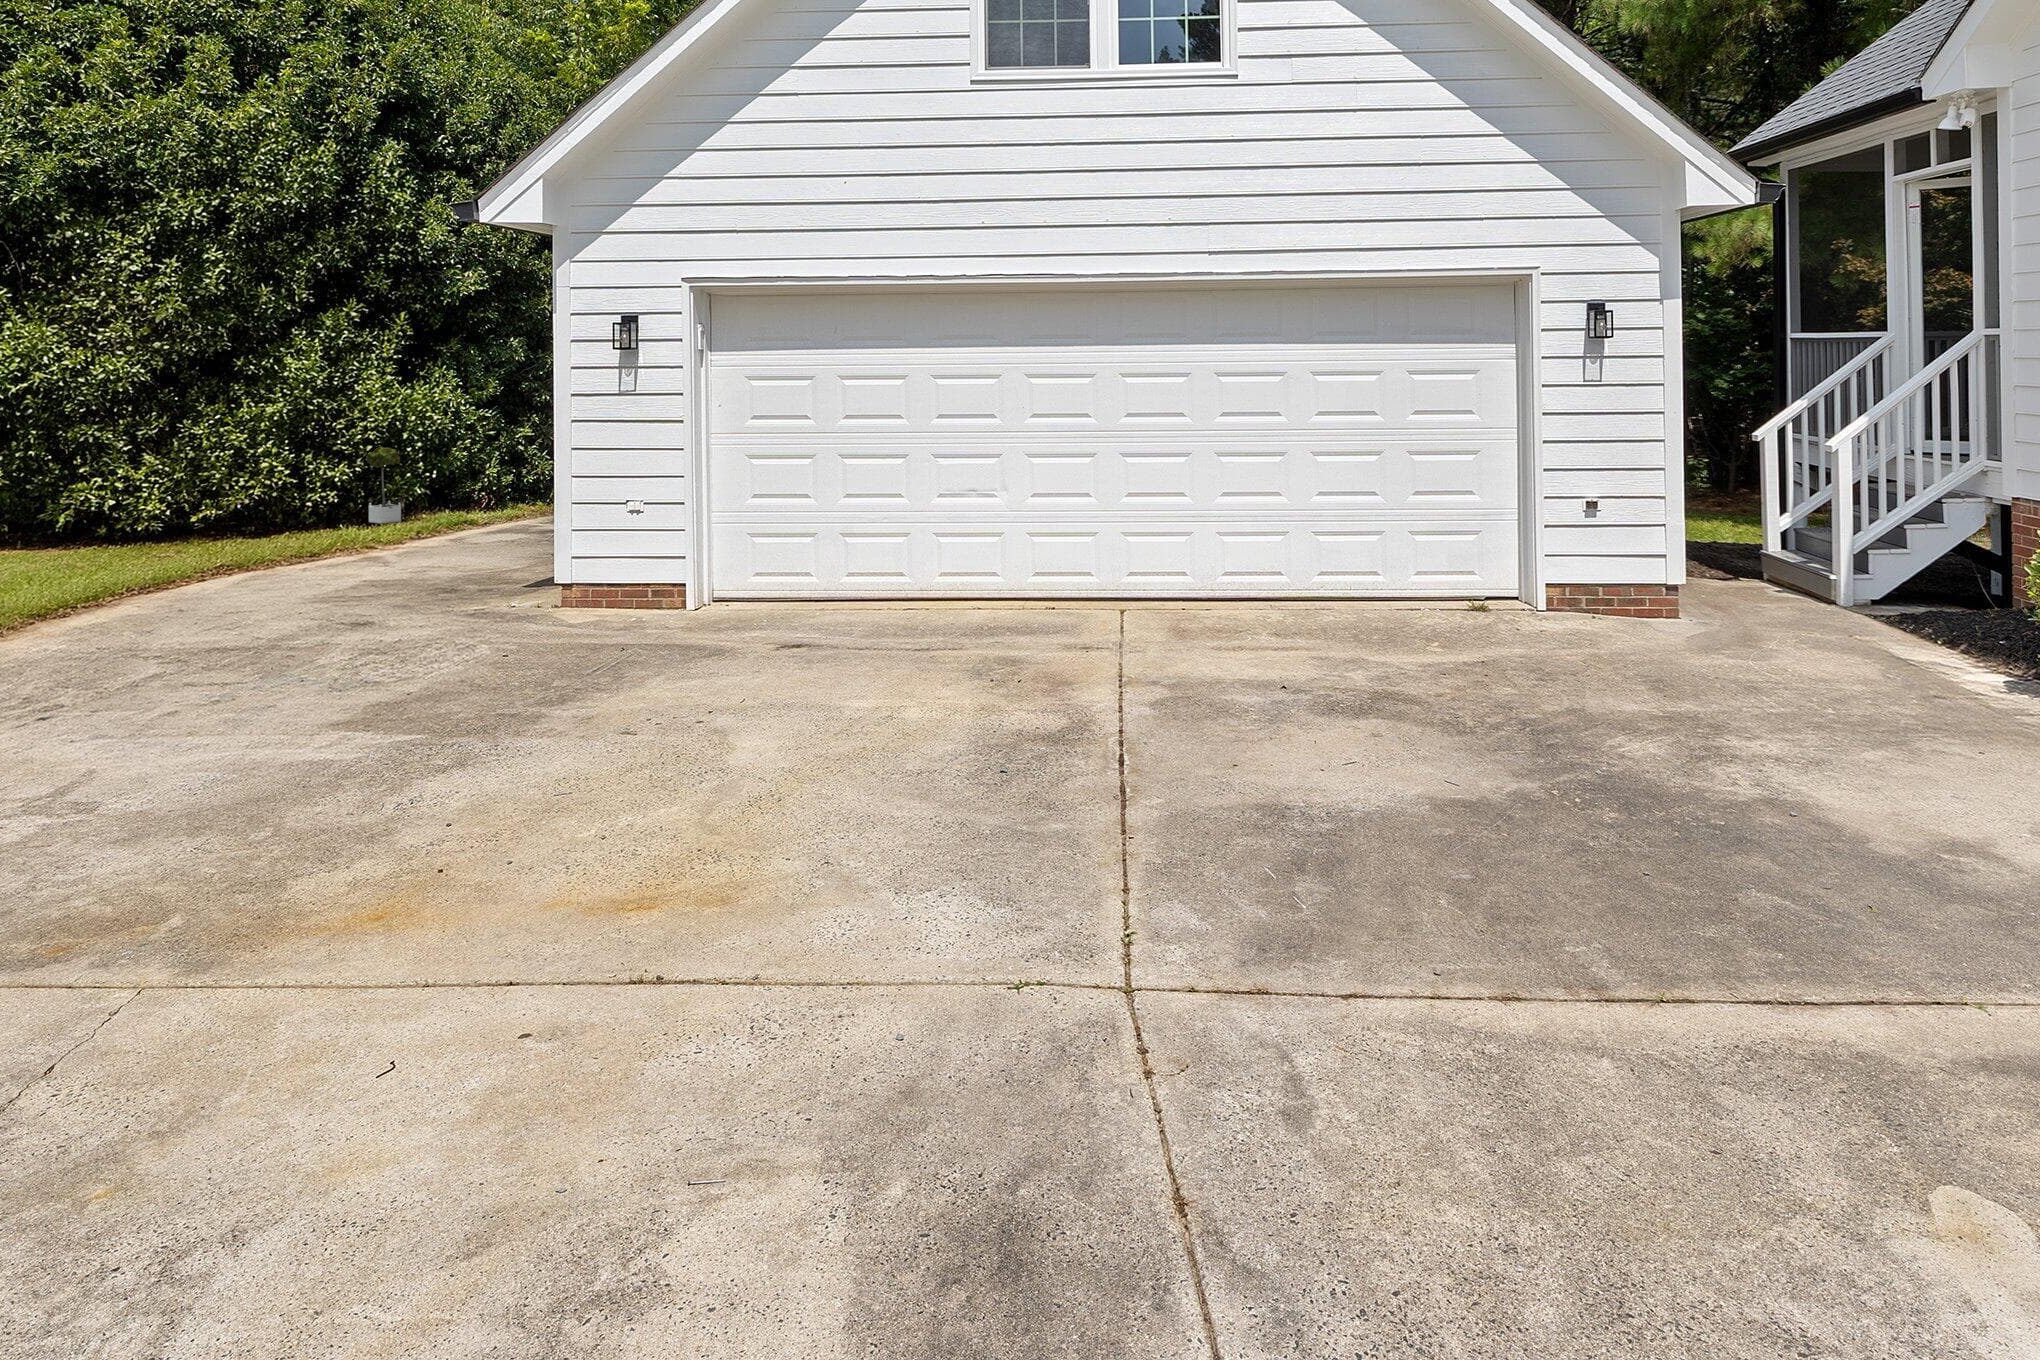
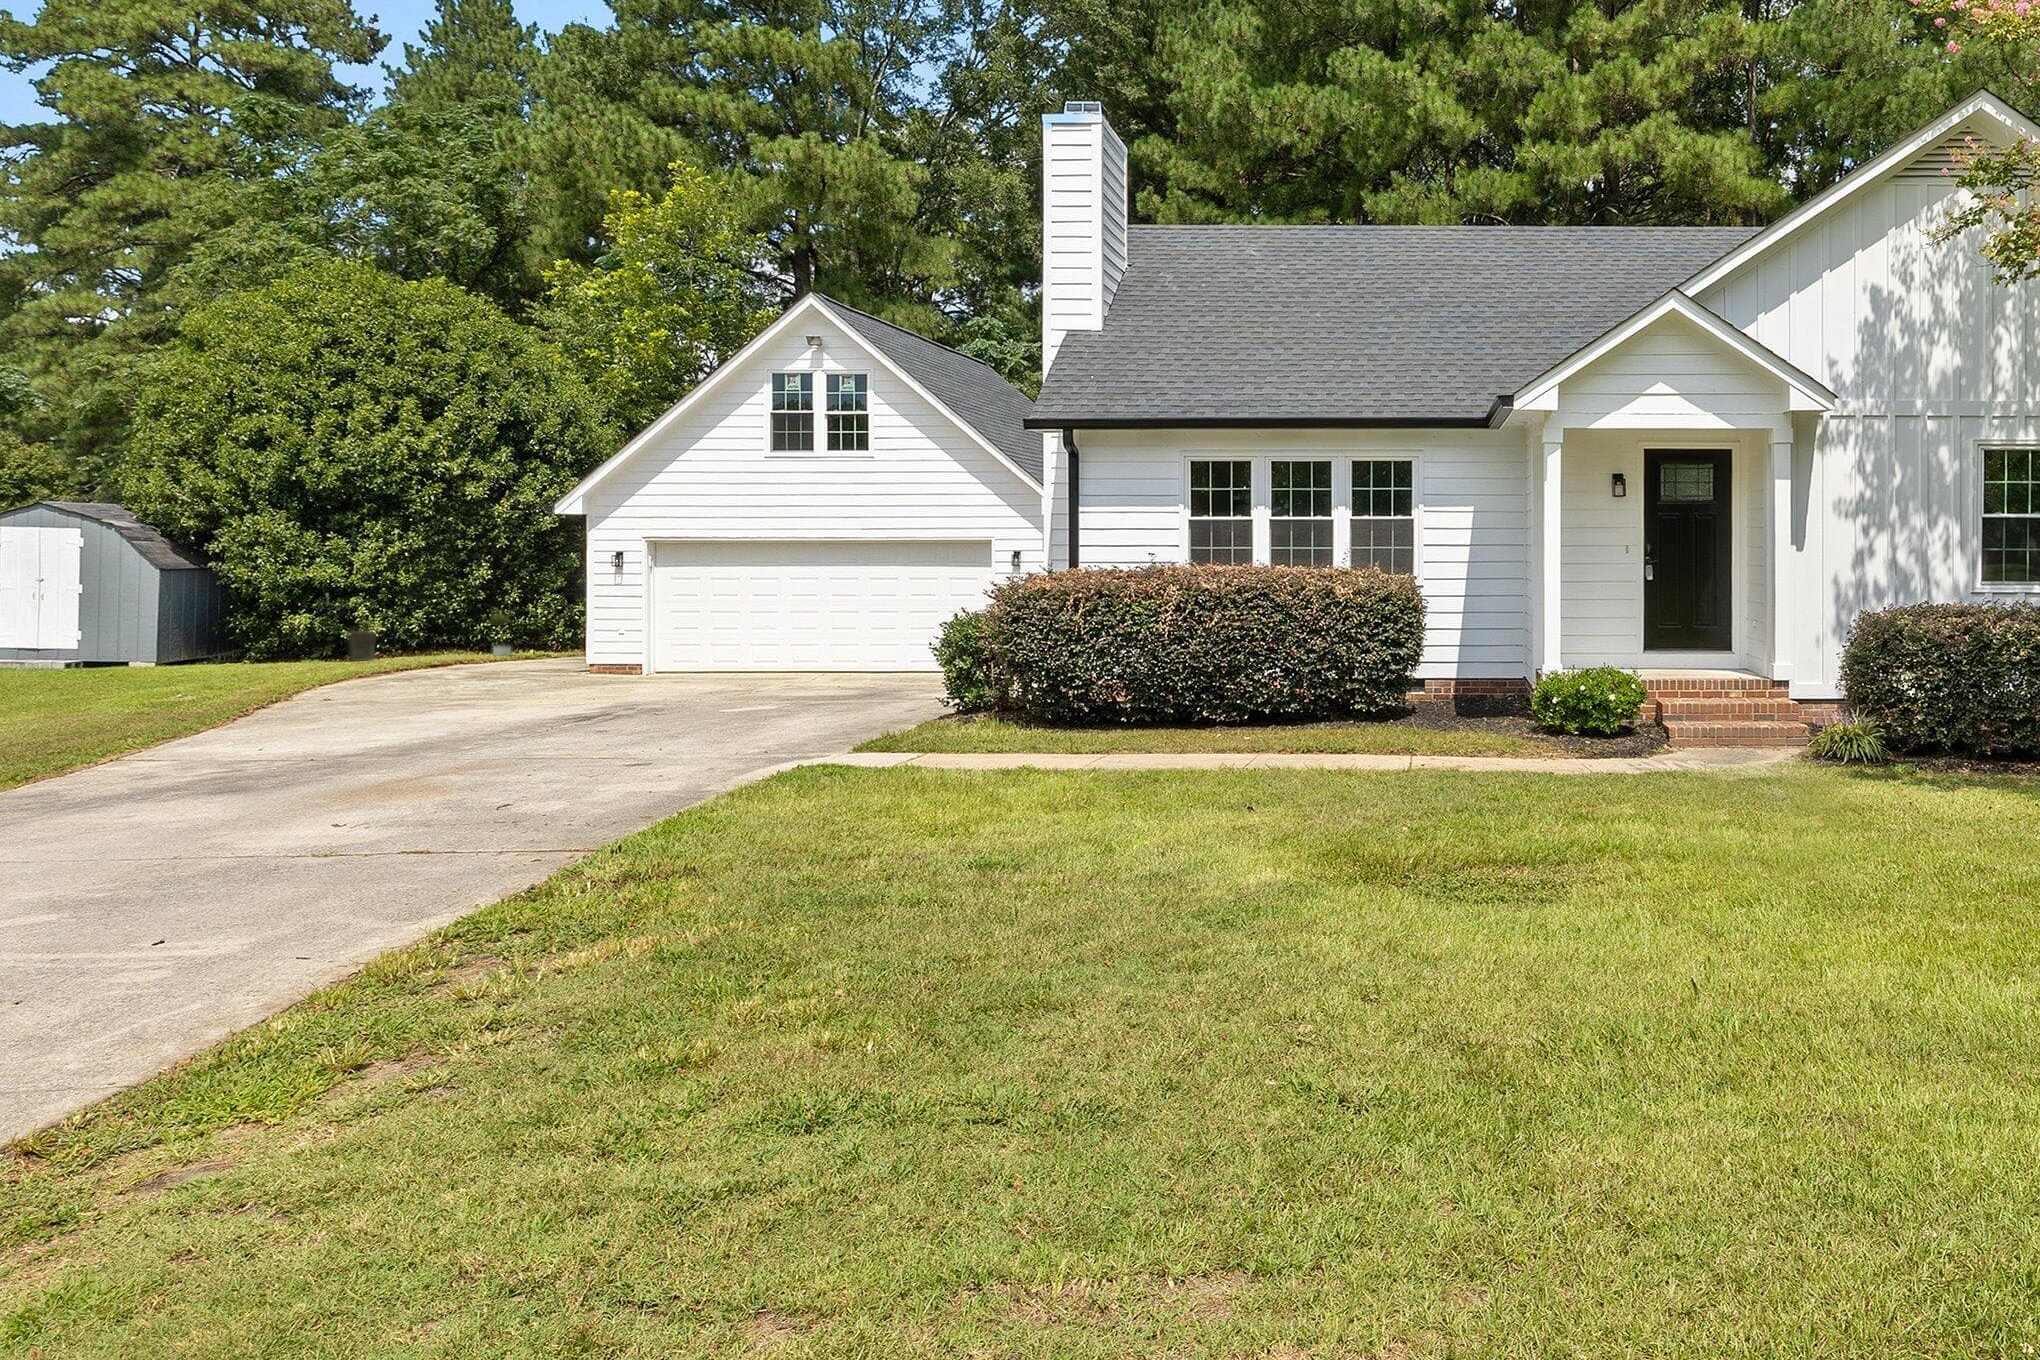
trash can: none [72,482,136,546] -> present [348,630,377,661]

